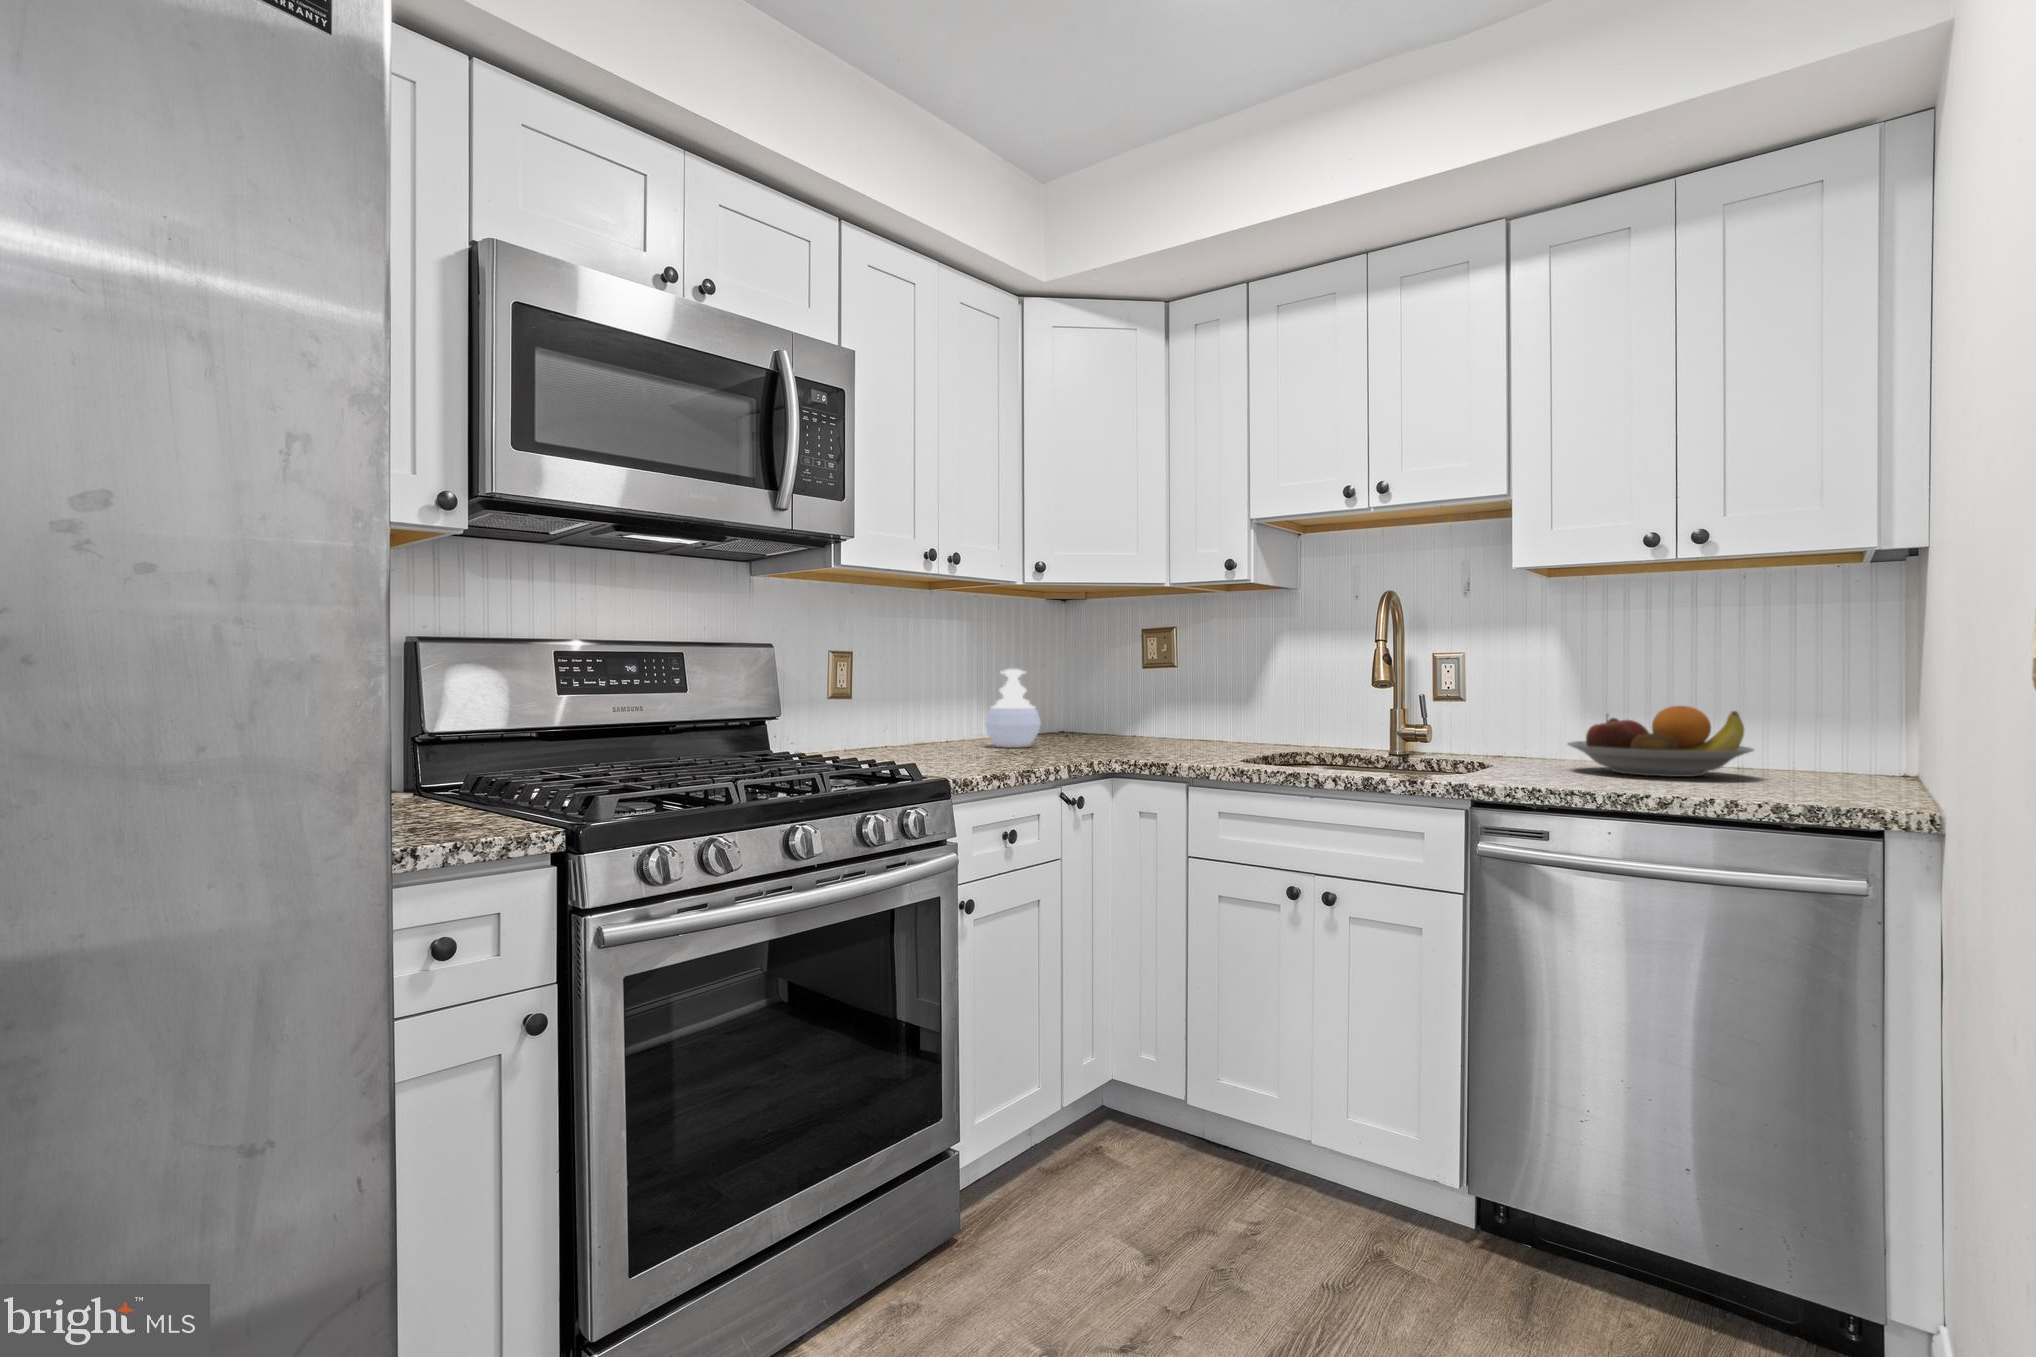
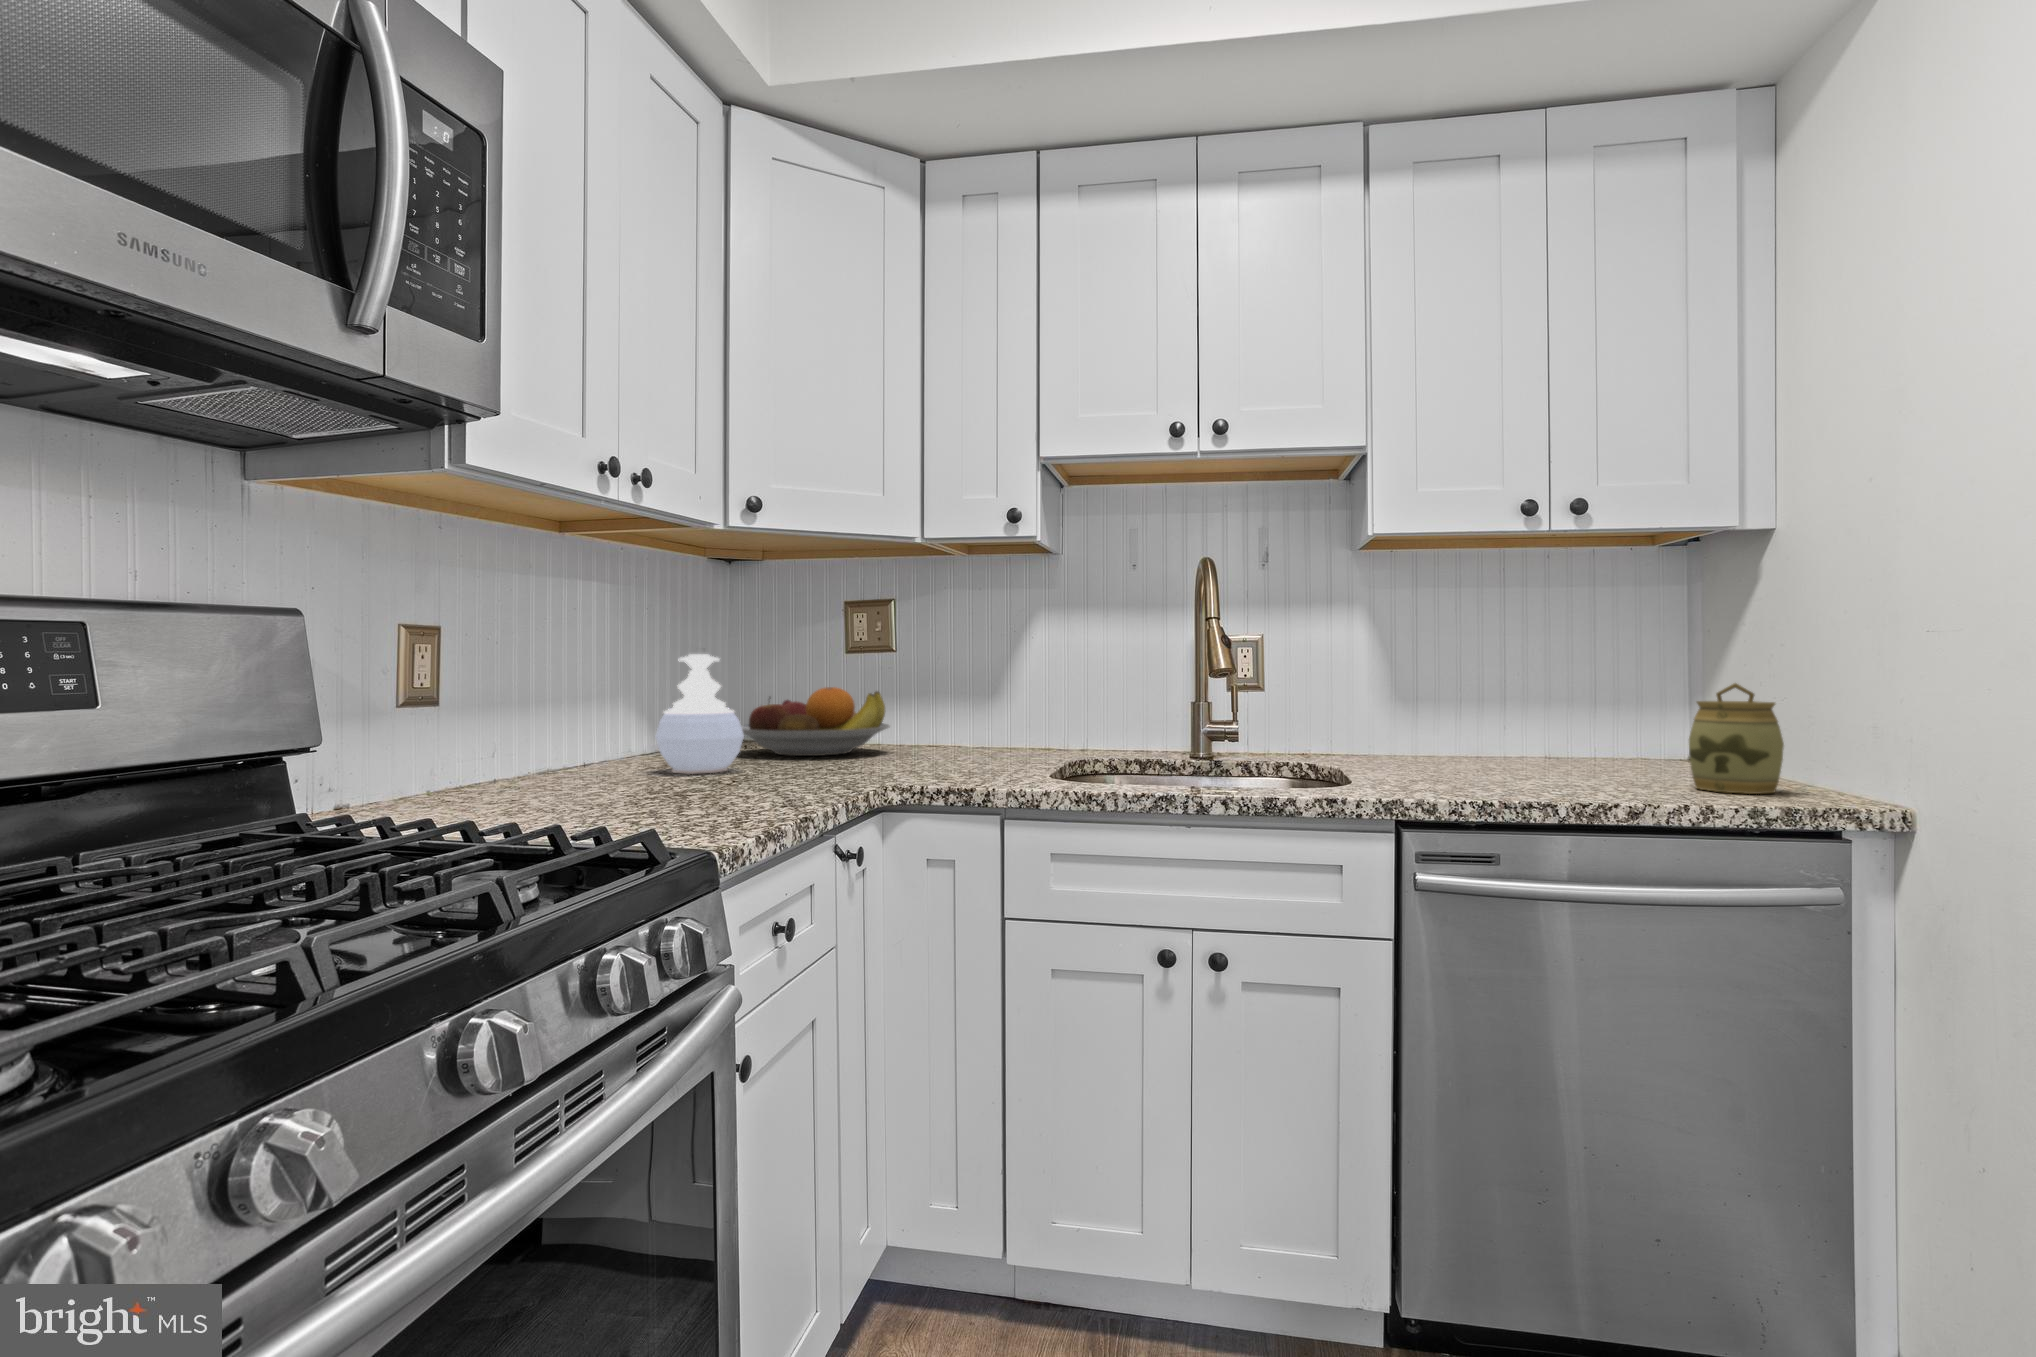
jar: none [1777,695,1875,798] -> present [1689,683,1784,794]
fruit bowl: present [1568,706,1754,777] -> present [741,687,890,756]

